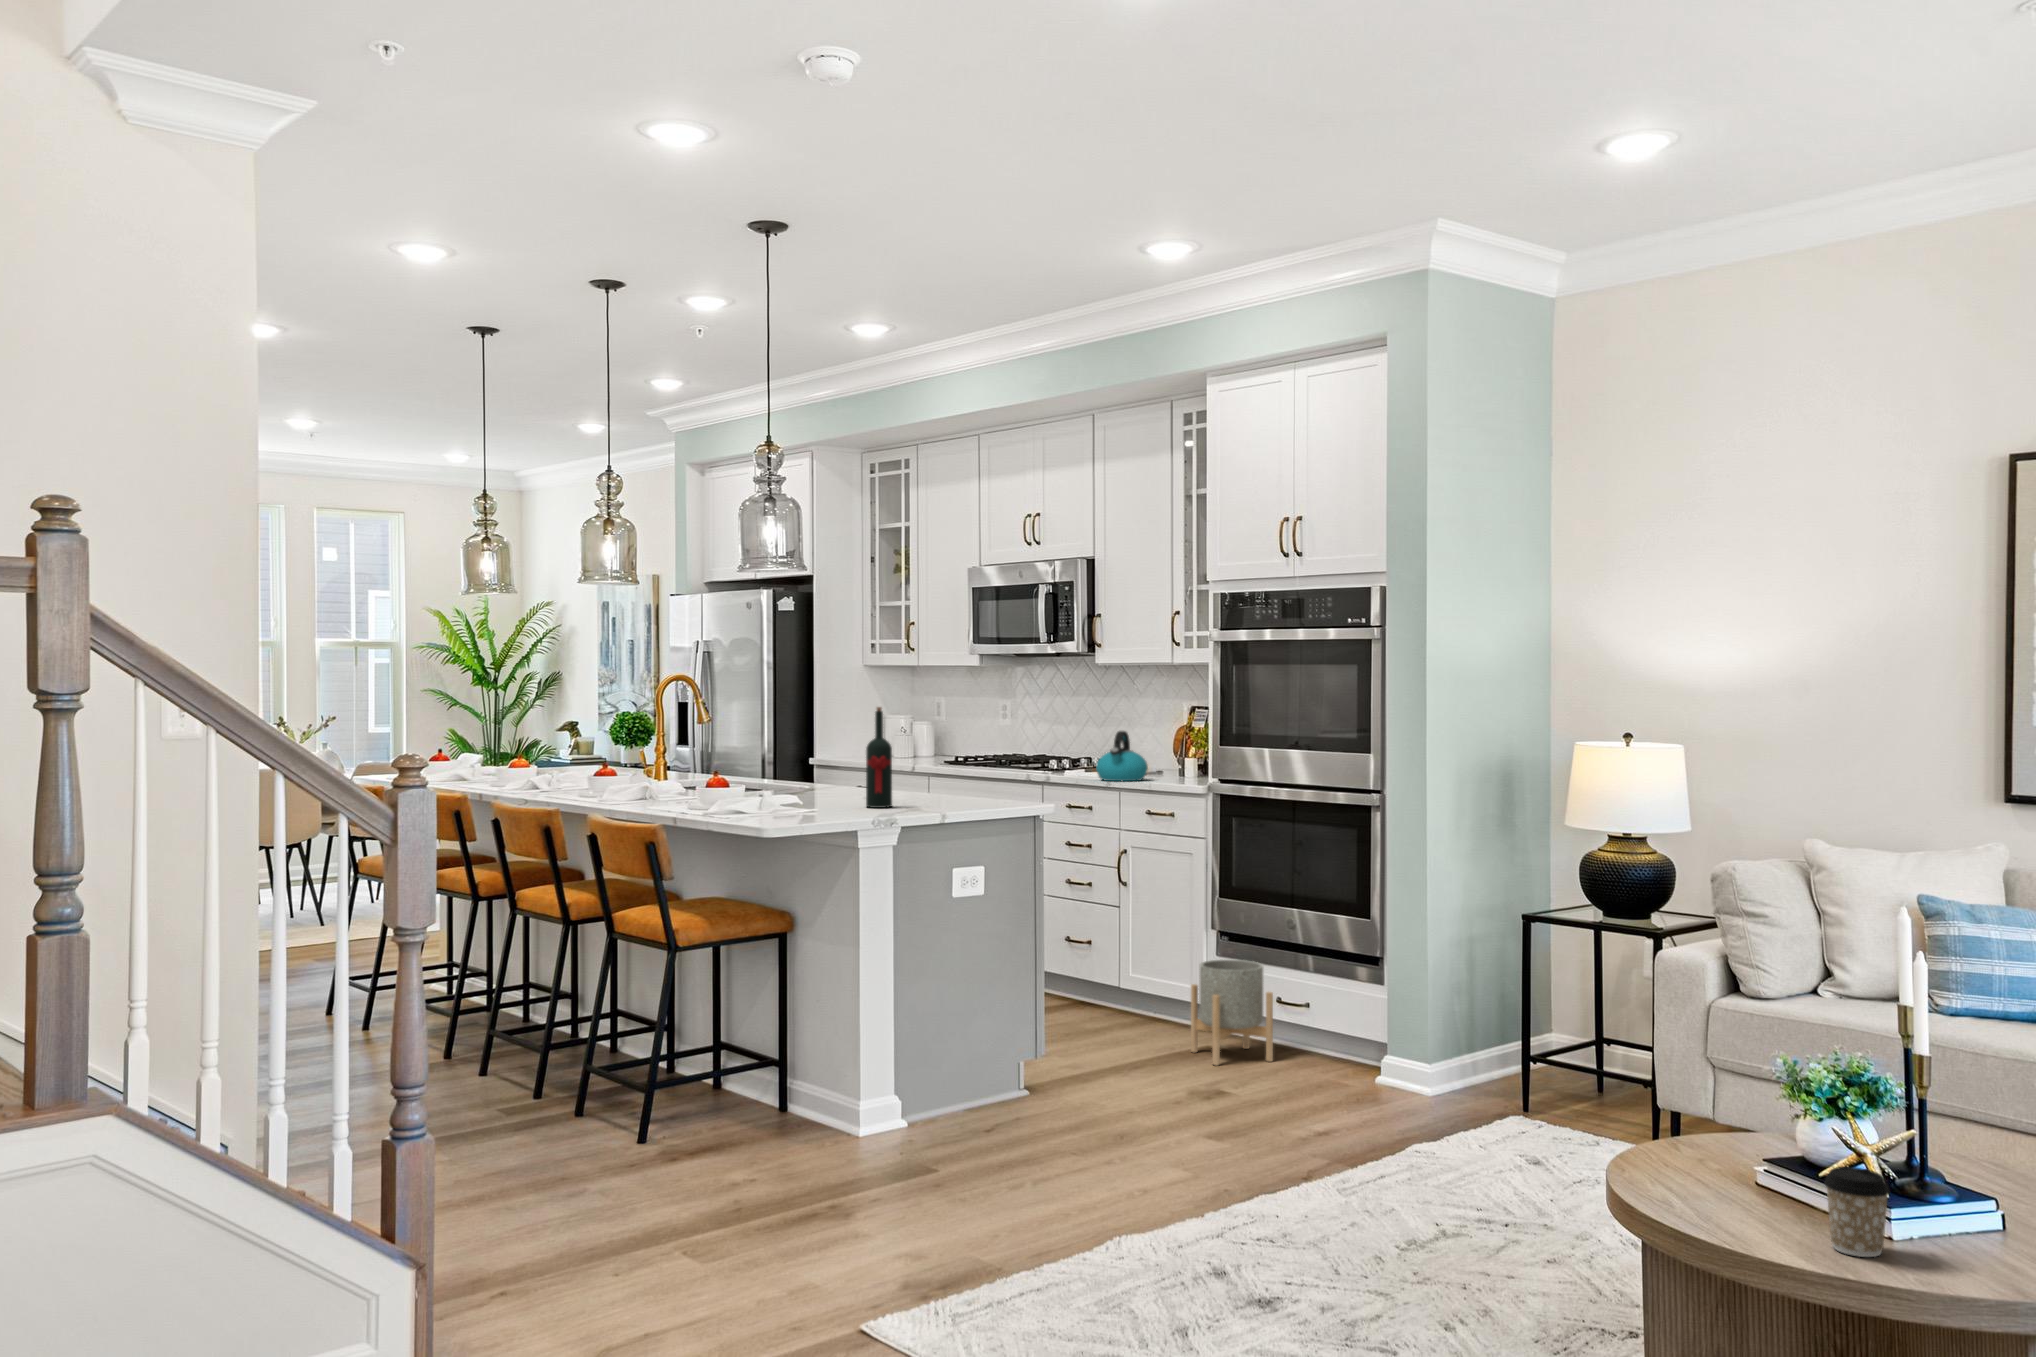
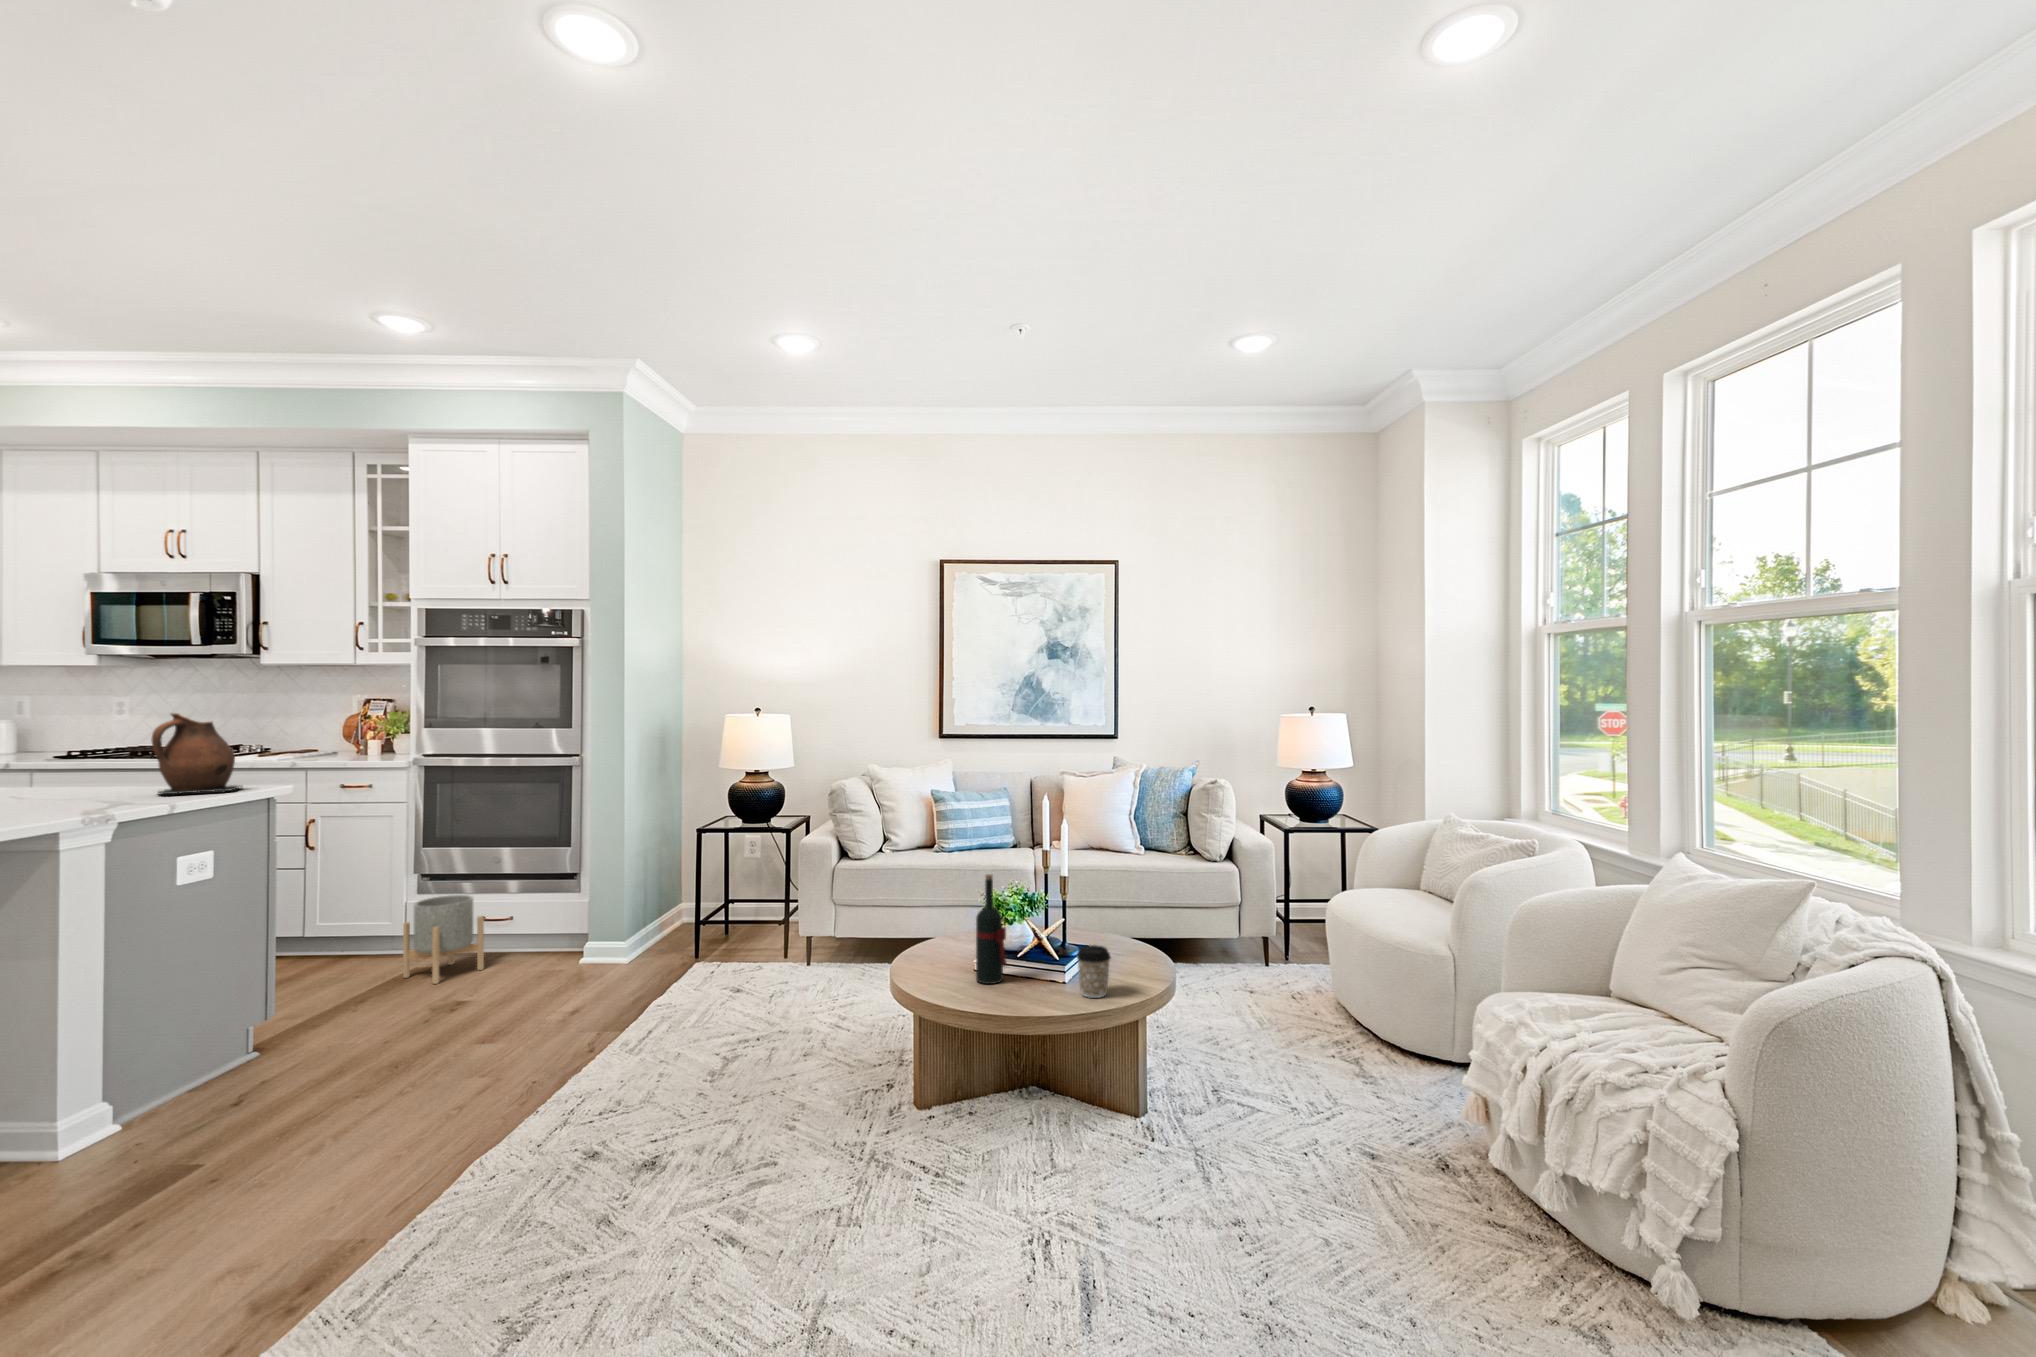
wine bottle: present [866,707,892,808] -> present [976,874,1007,984]
ceramic pitcher: none [931,723,1006,807] -> present [152,713,242,795]
kettle: present [1096,731,1148,781] -> none [272,720,329,763]

